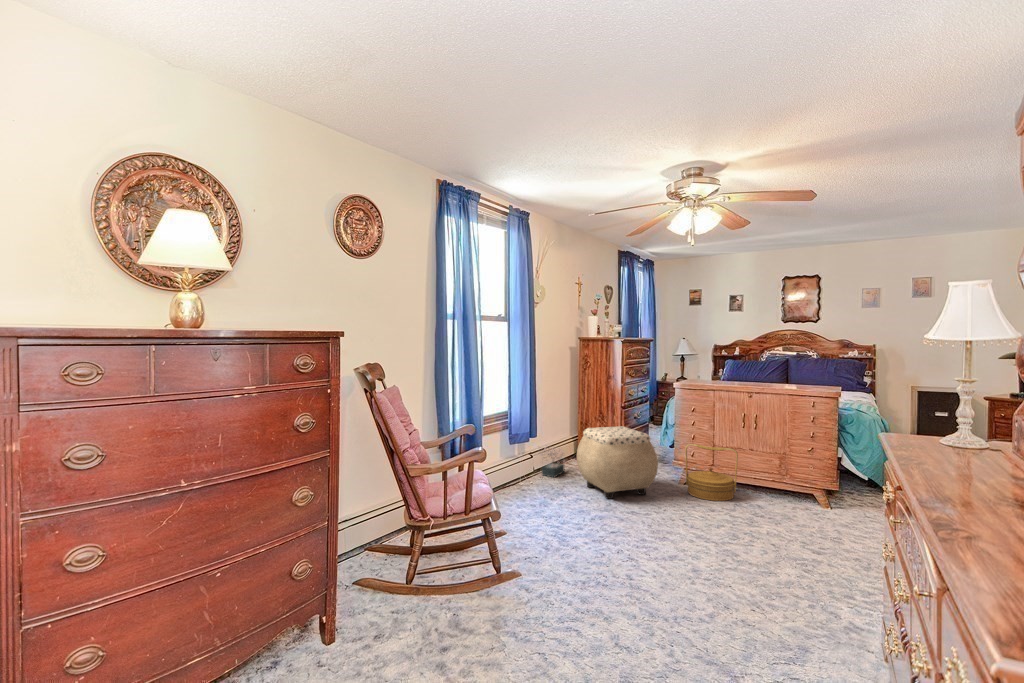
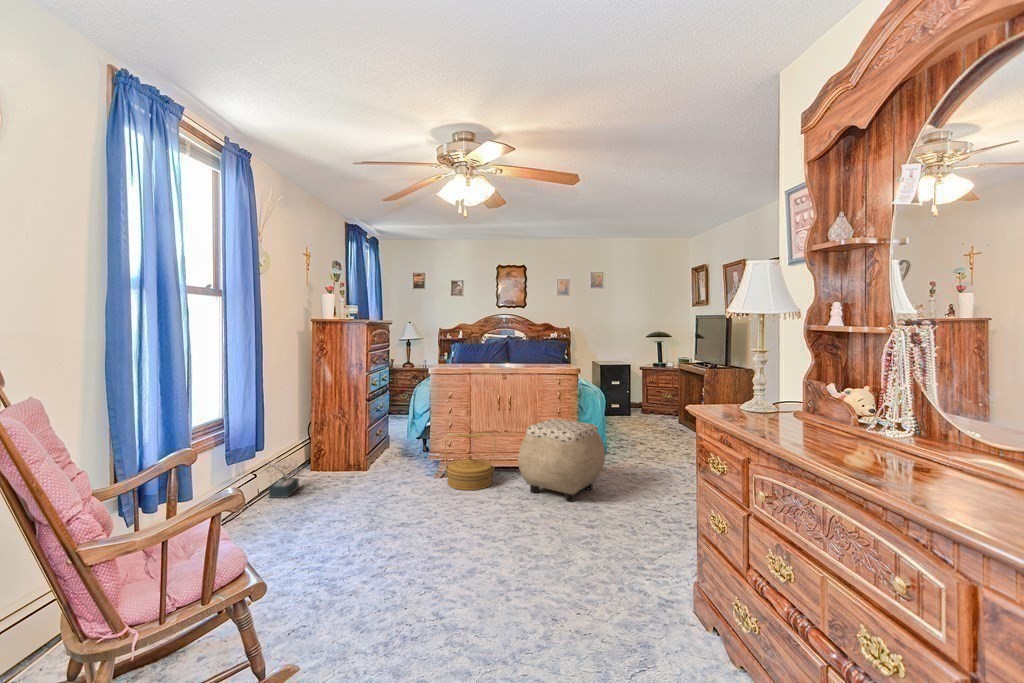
ottoman: present [577,426,658,499] -> present [518,419,605,502]

